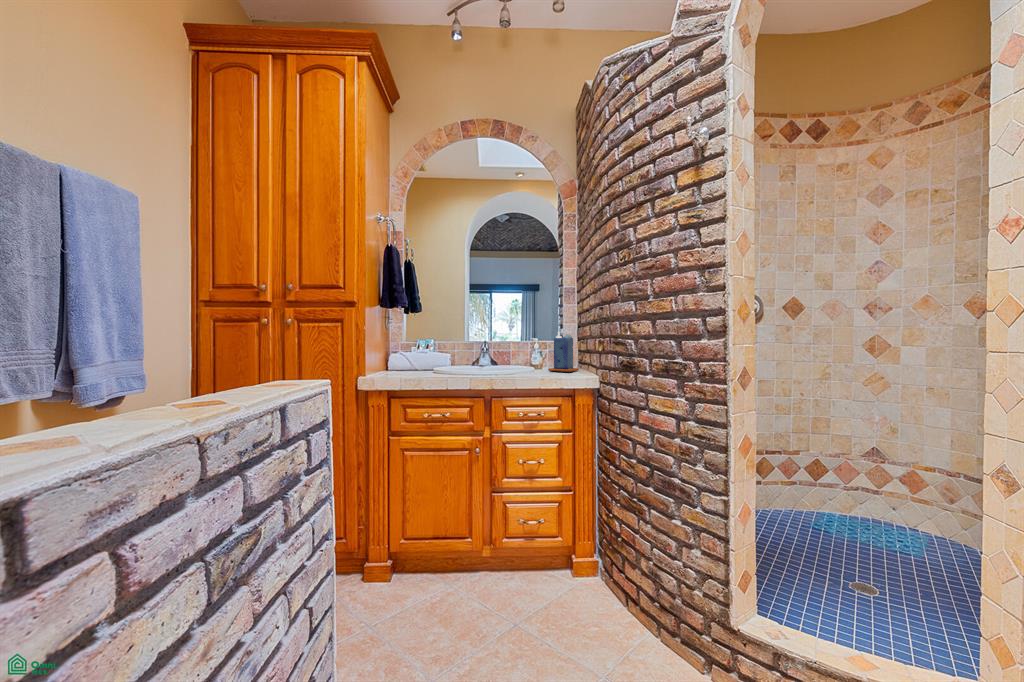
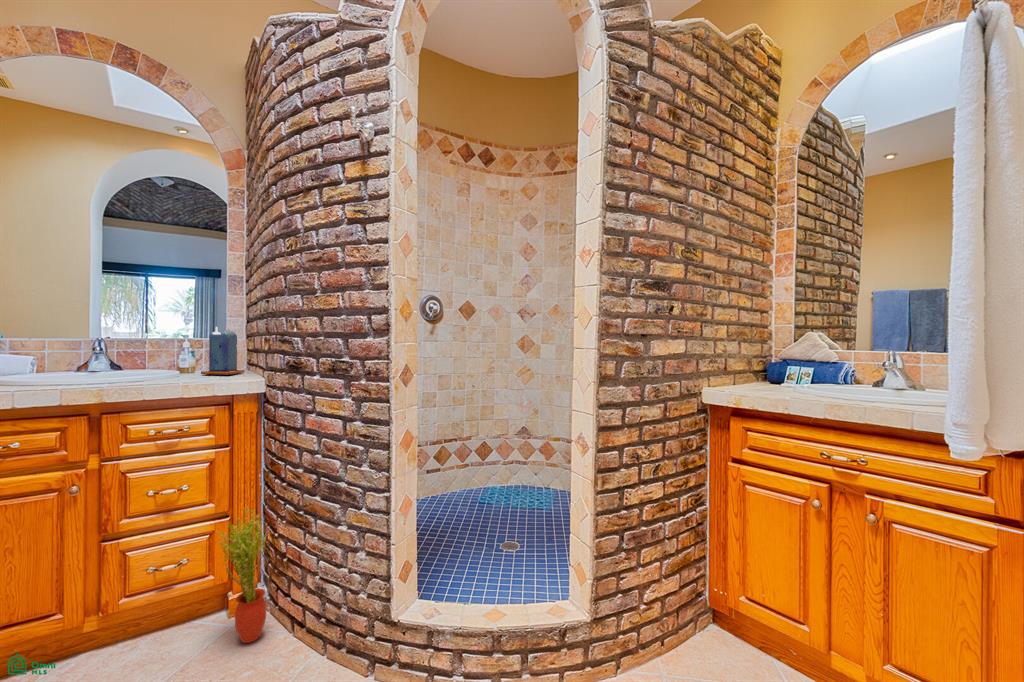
potted plant: none [567,486,605,604] -> present [218,507,267,643]

